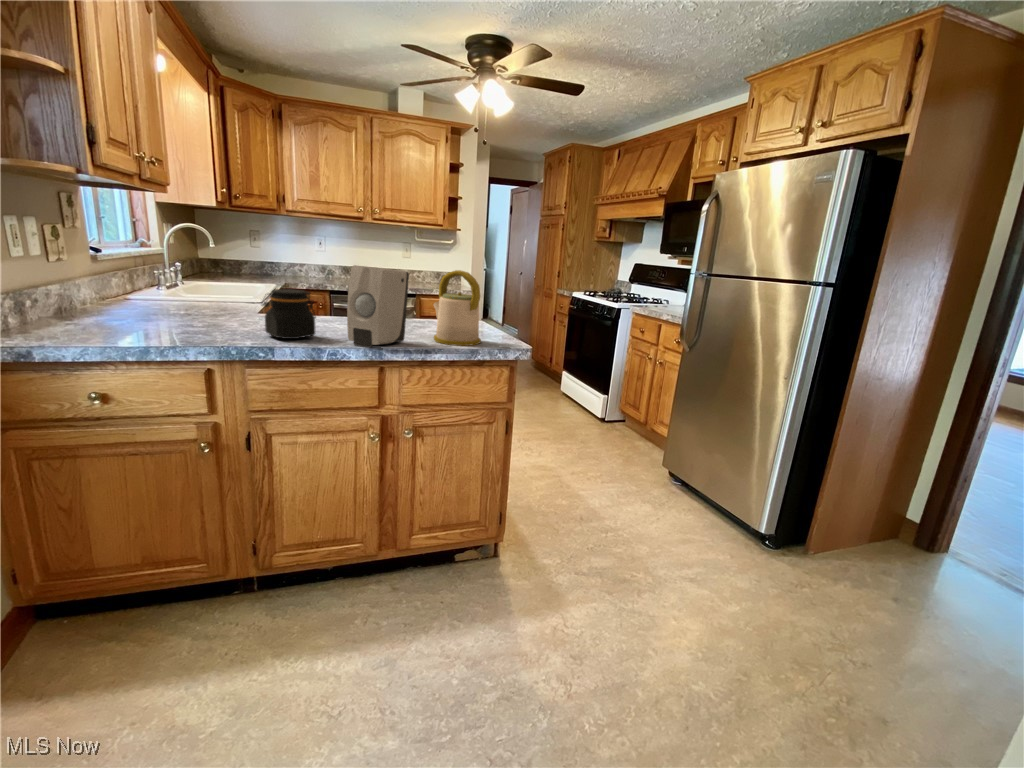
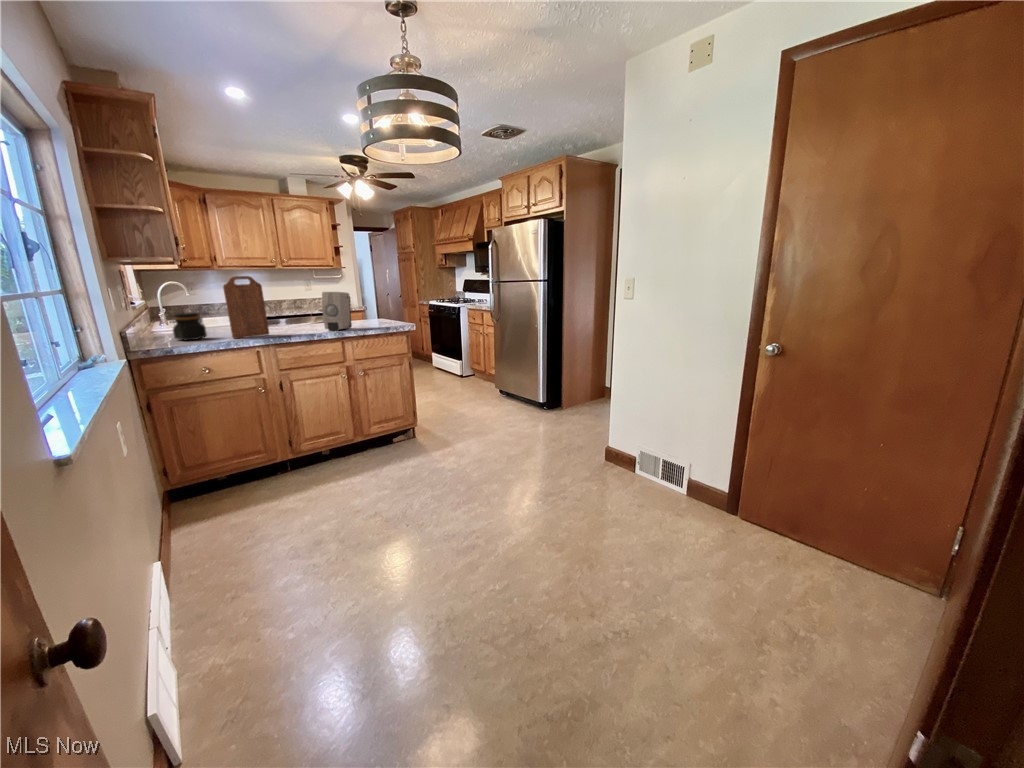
cutting board: none [154,216,243,341] -> present [223,276,269,339]
kettle: present [434,270,481,346] -> none [361,290,390,327]
jar: present [262,289,316,339] -> present [170,313,207,340]

